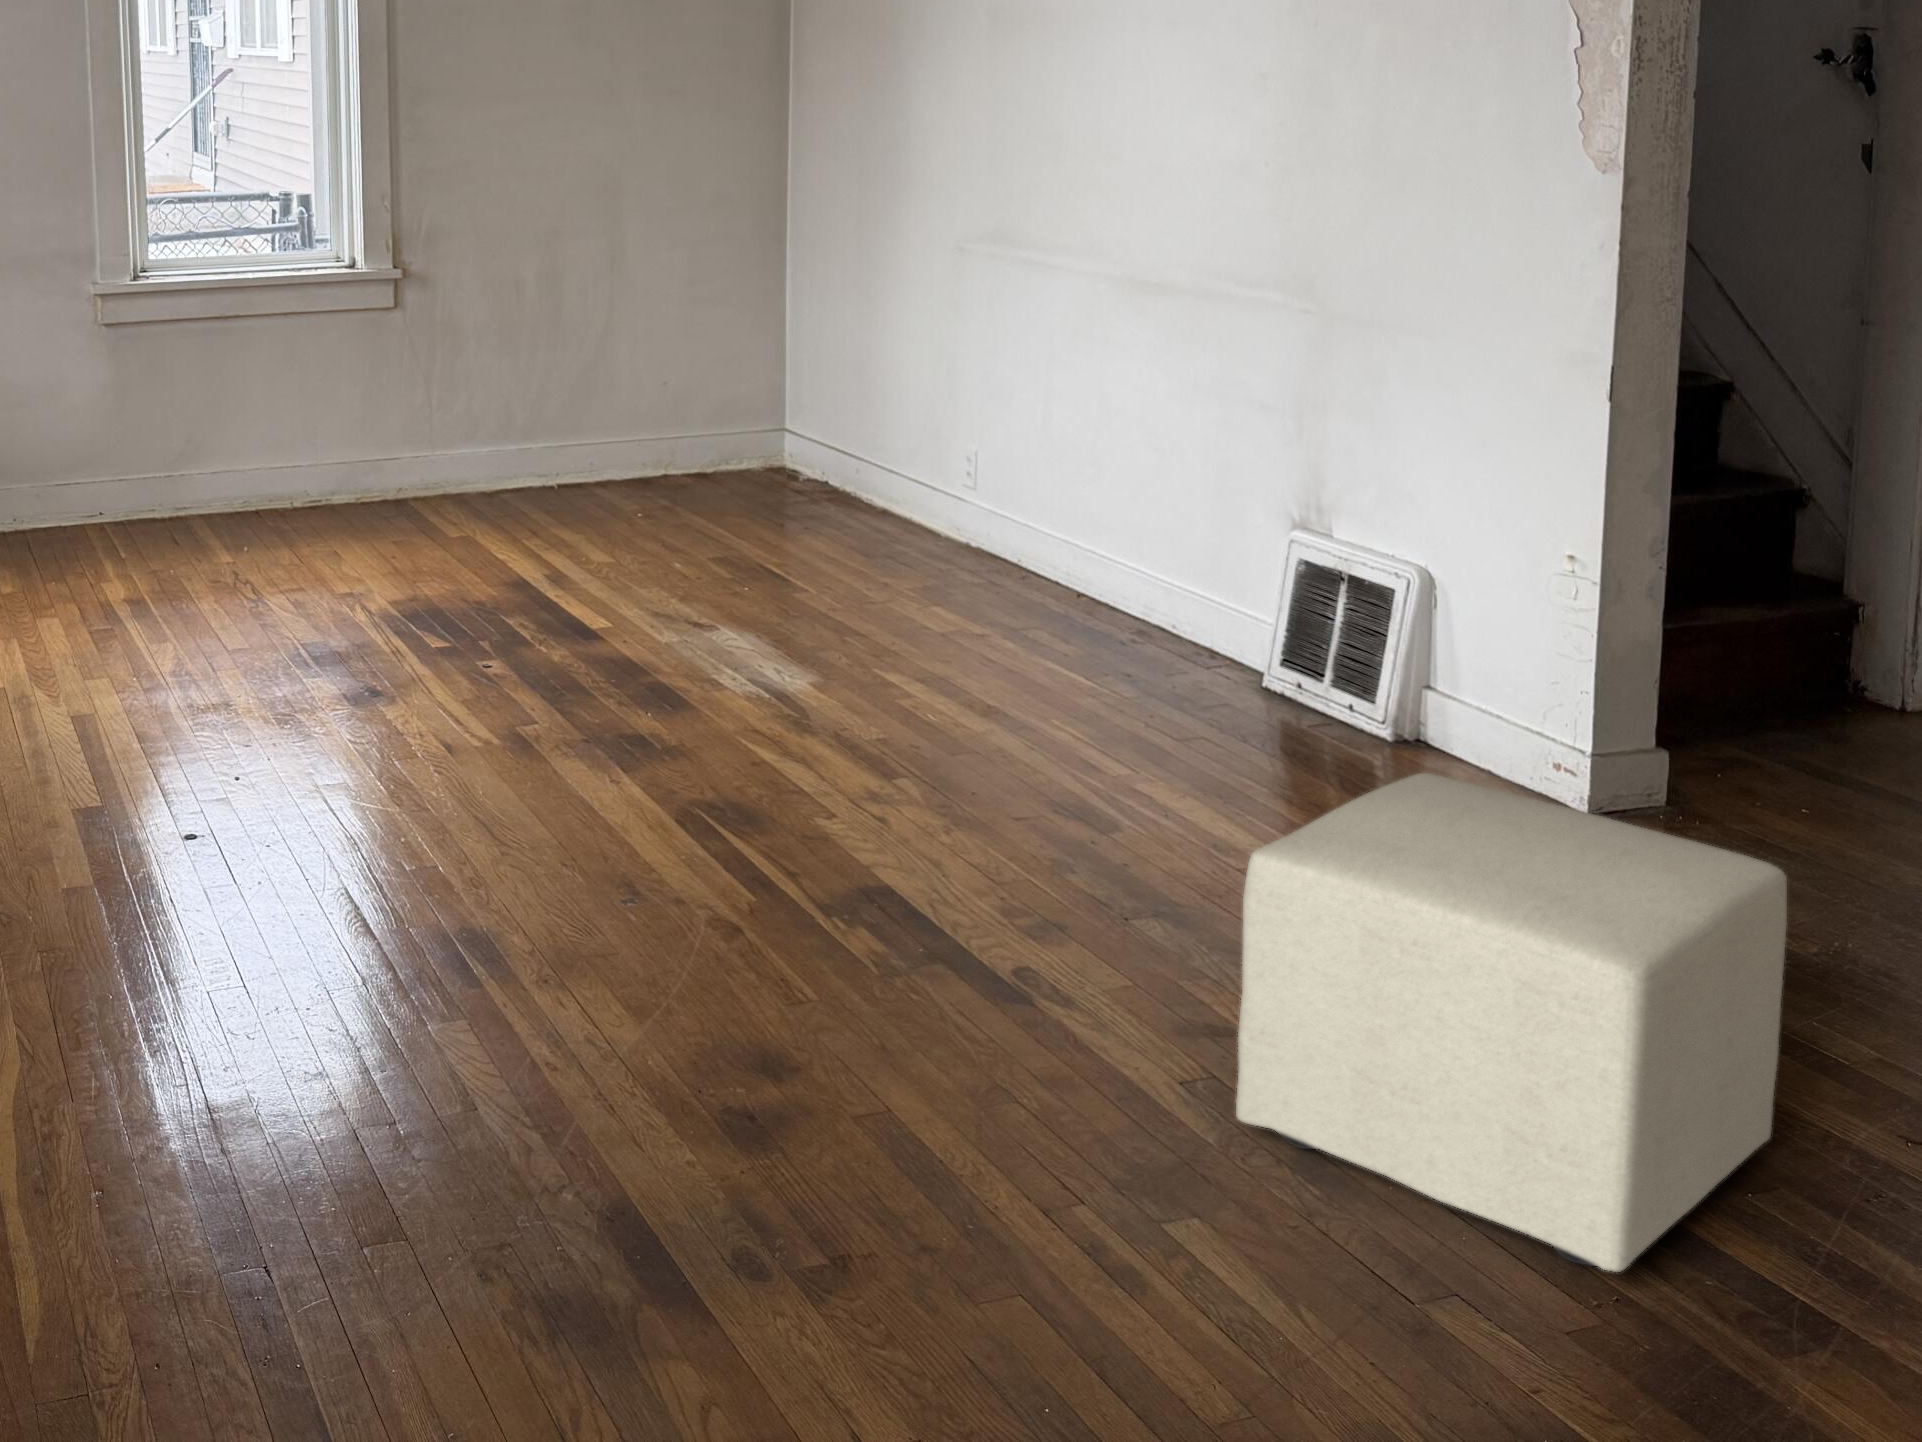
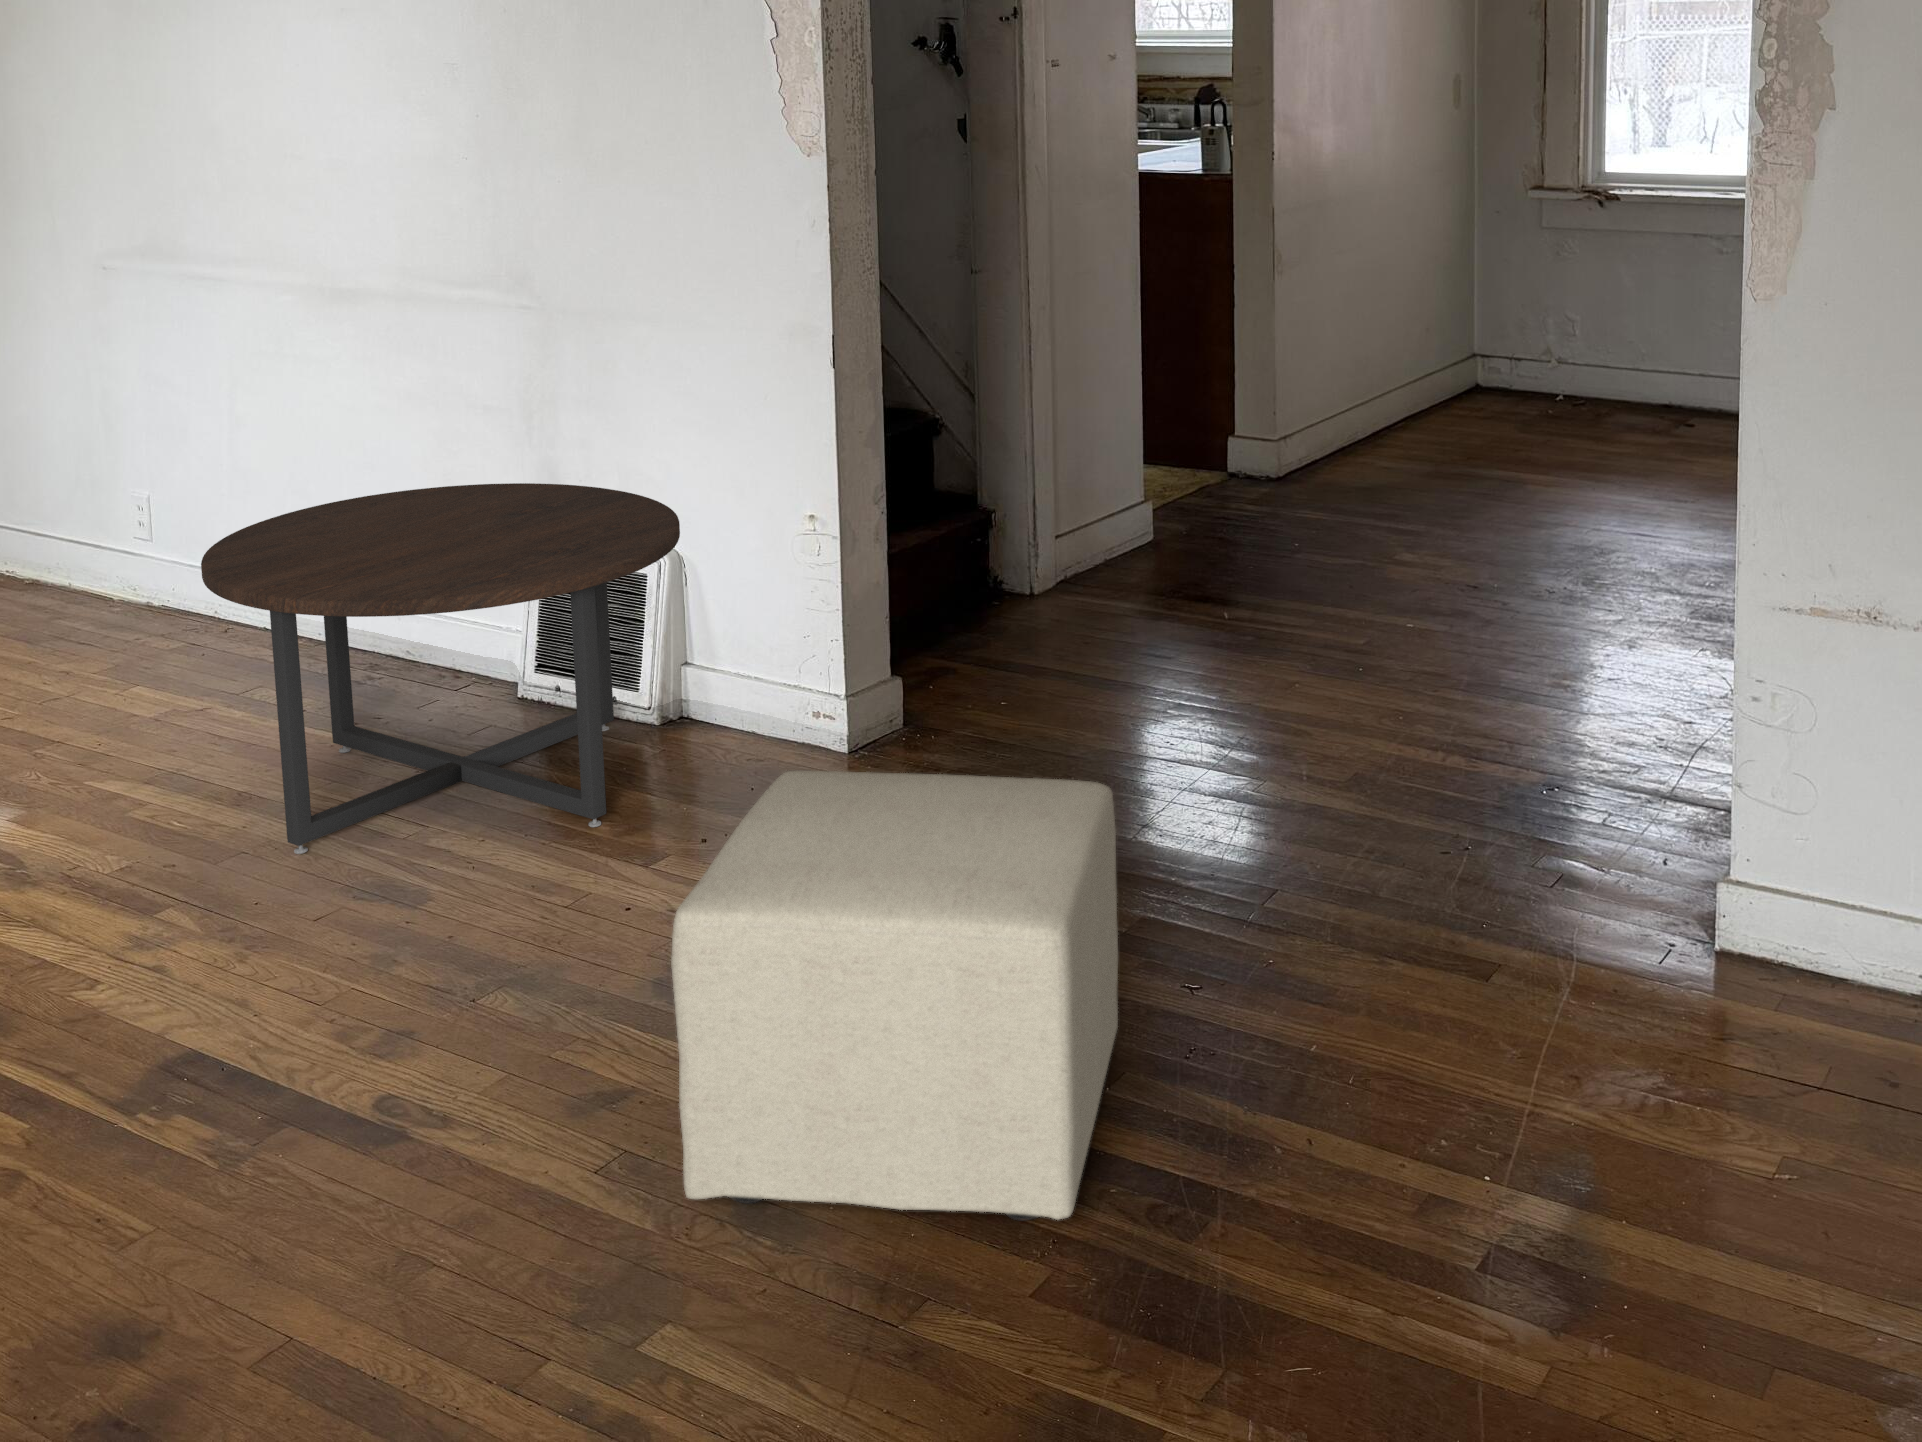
coffee table: none [969,468,1421,812] -> present [201,483,680,854]

